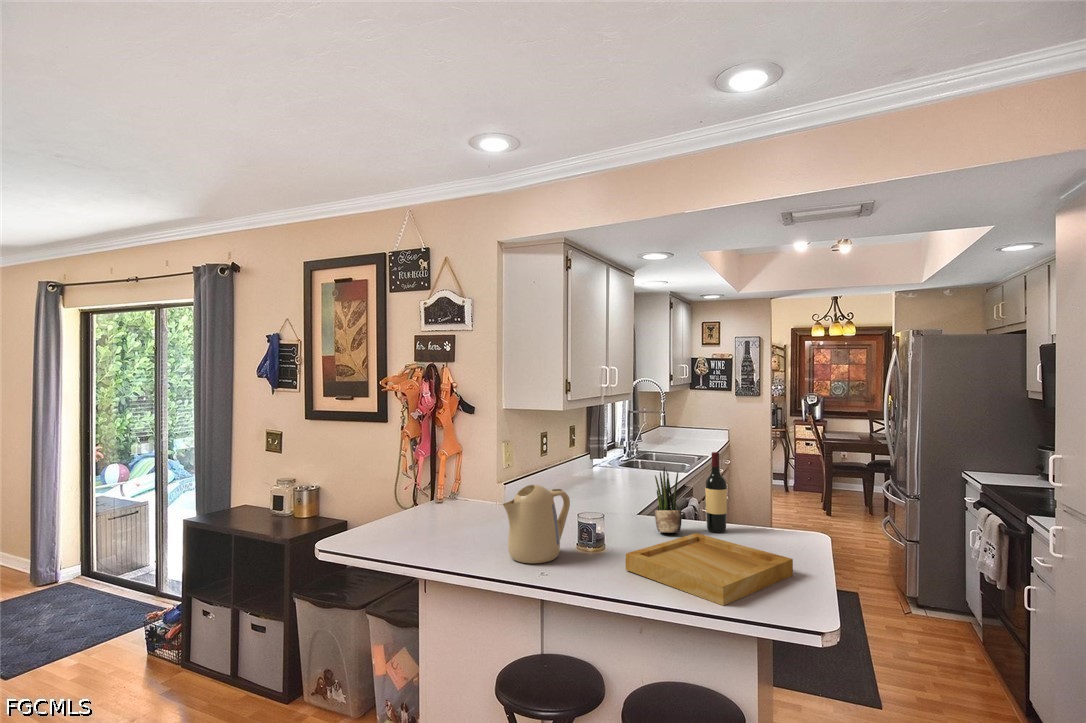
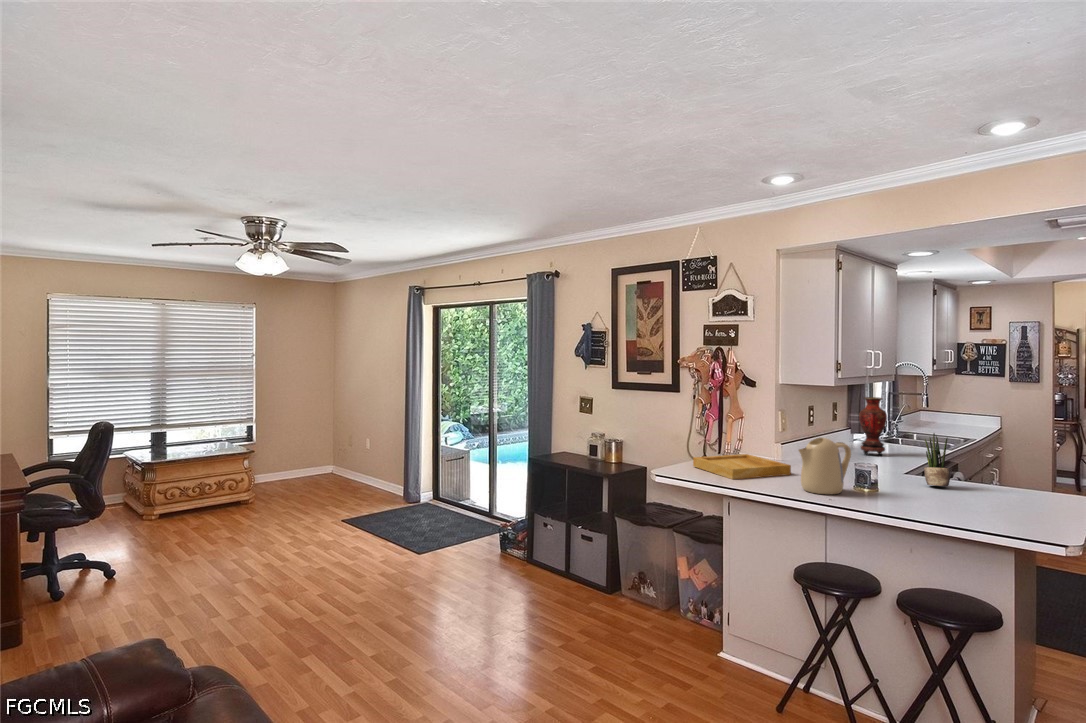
vase: none [595,420,623,487] -> present [859,397,887,456]
wine bottle: present [705,452,727,533] -> none [974,423,996,490]
tray: present [626,533,793,606] -> present [693,454,791,479]

